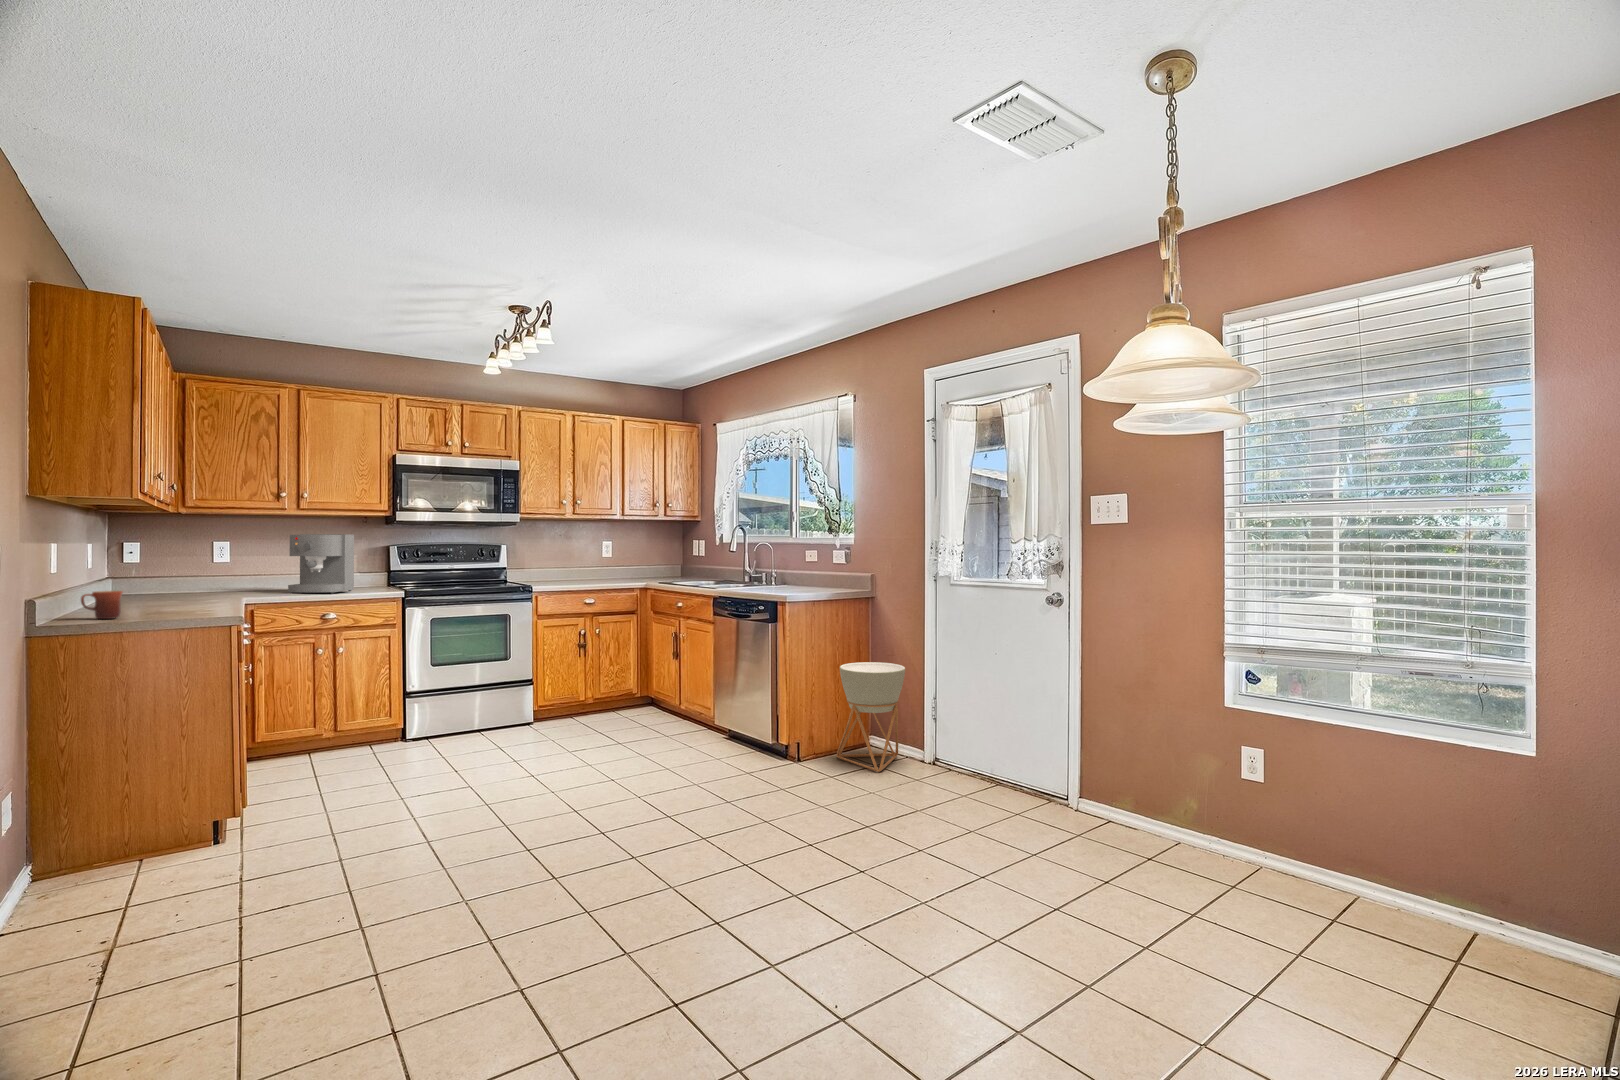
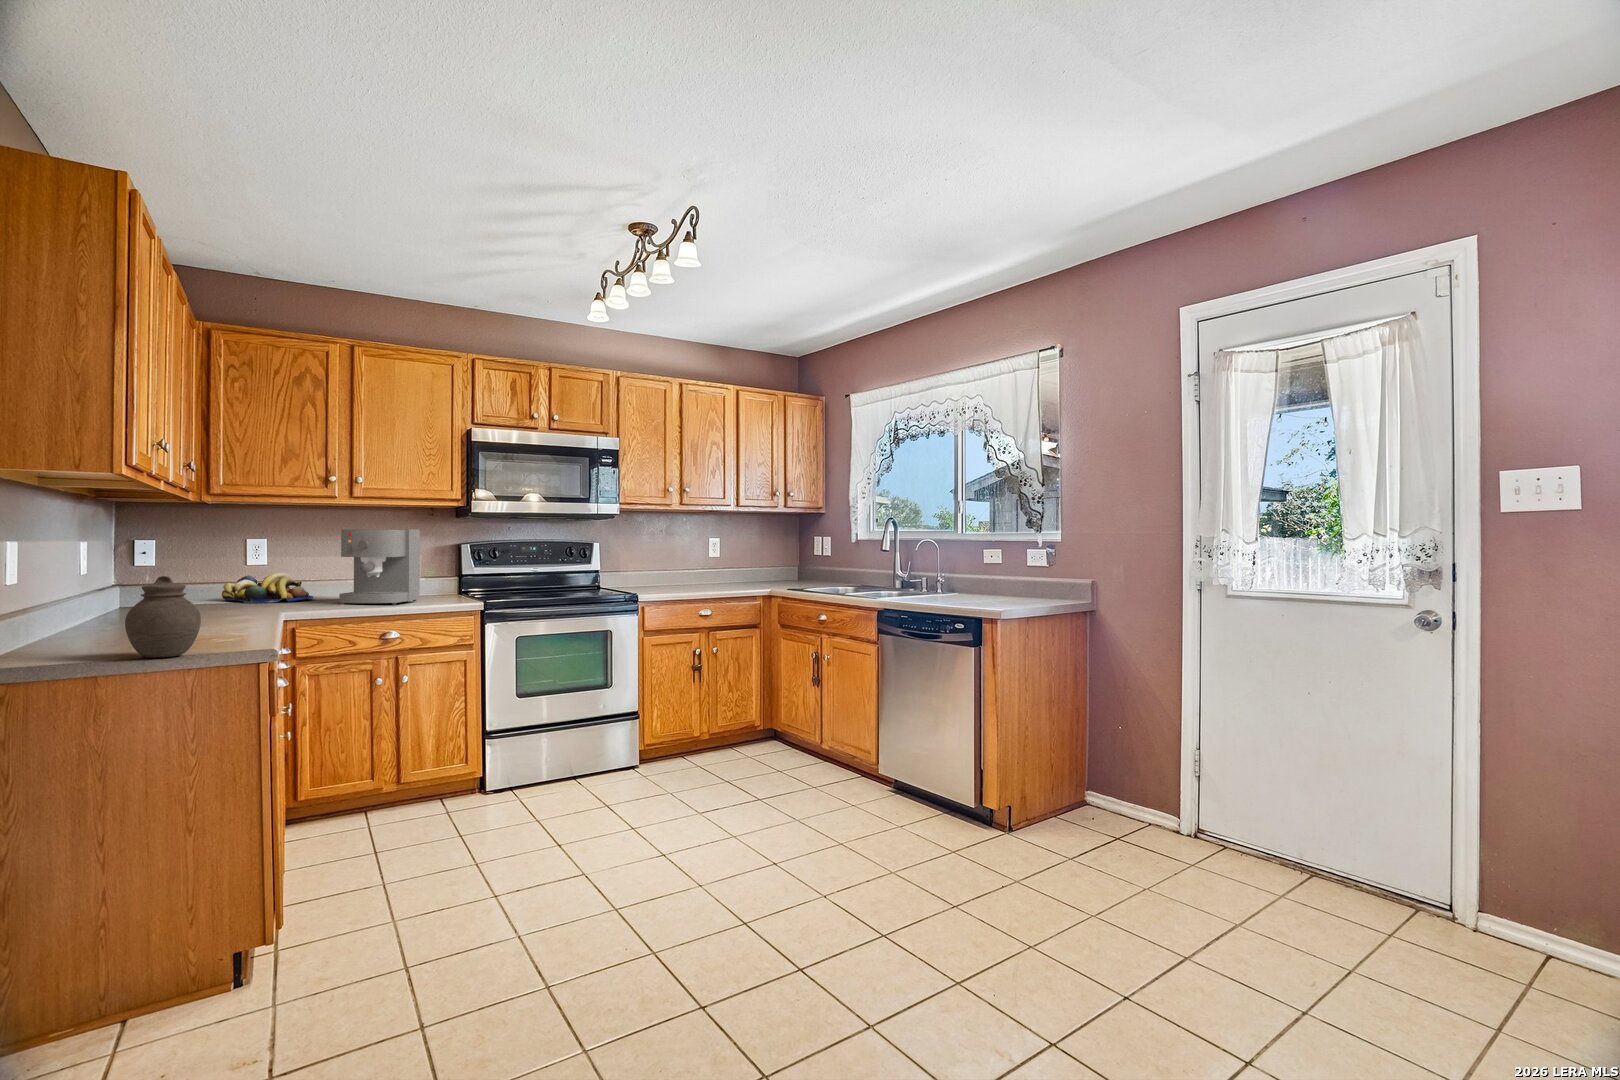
jar: none [142,567,192,621] -> present [125,576,201,658]
fruit bowl: none [192,569,267,592] -> present [222,573,313,603]
mug: present [81,591,123,619] -> none [37,610,102,654]
planter: present [837,662,905,772] -> none [1062,700,1165,858]

